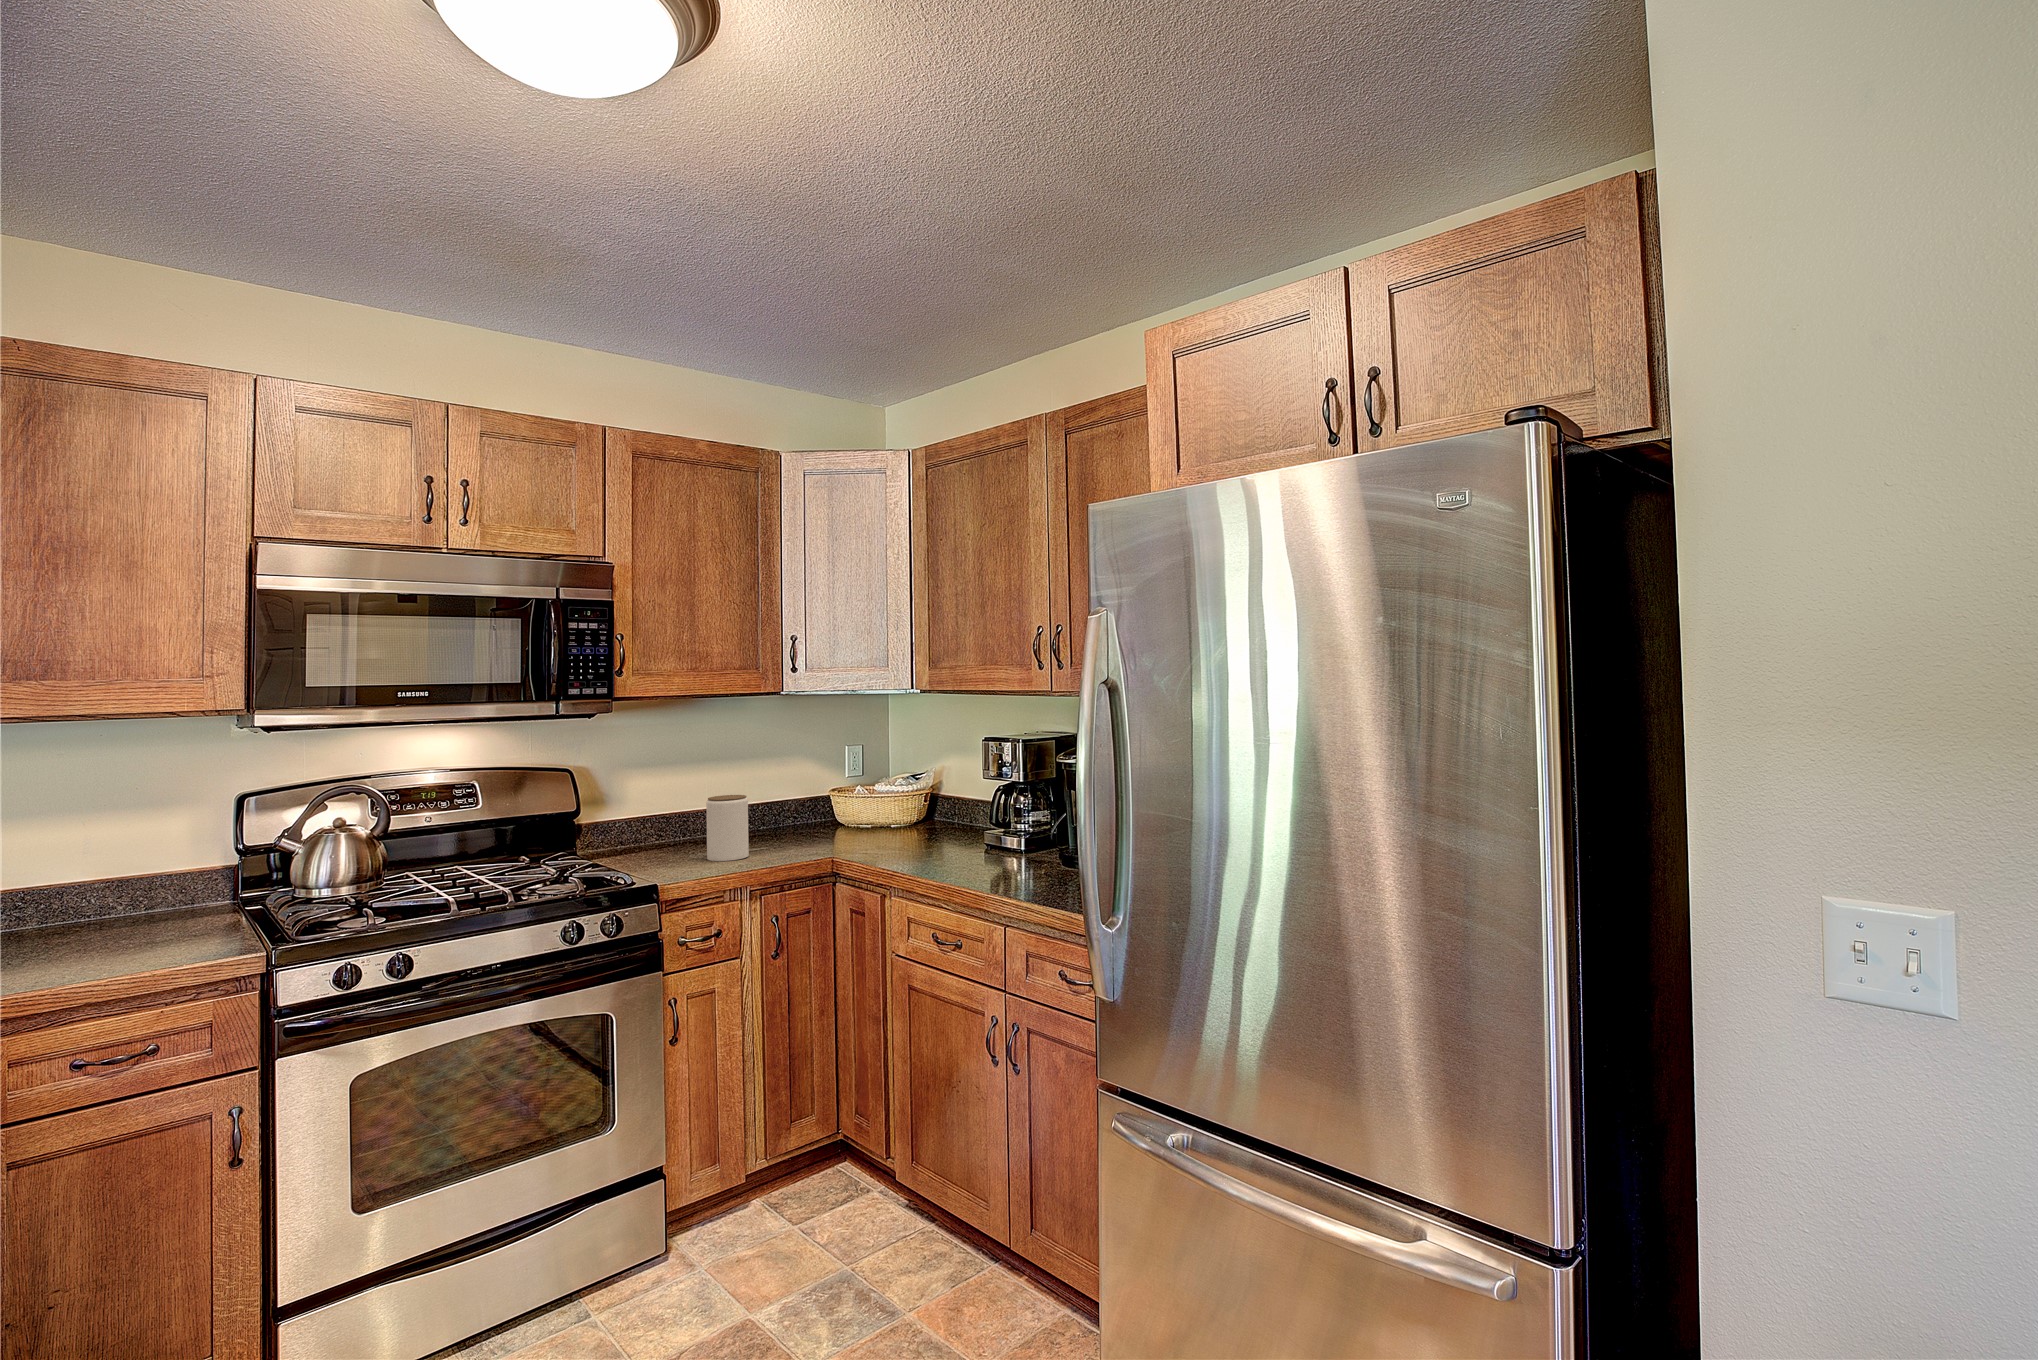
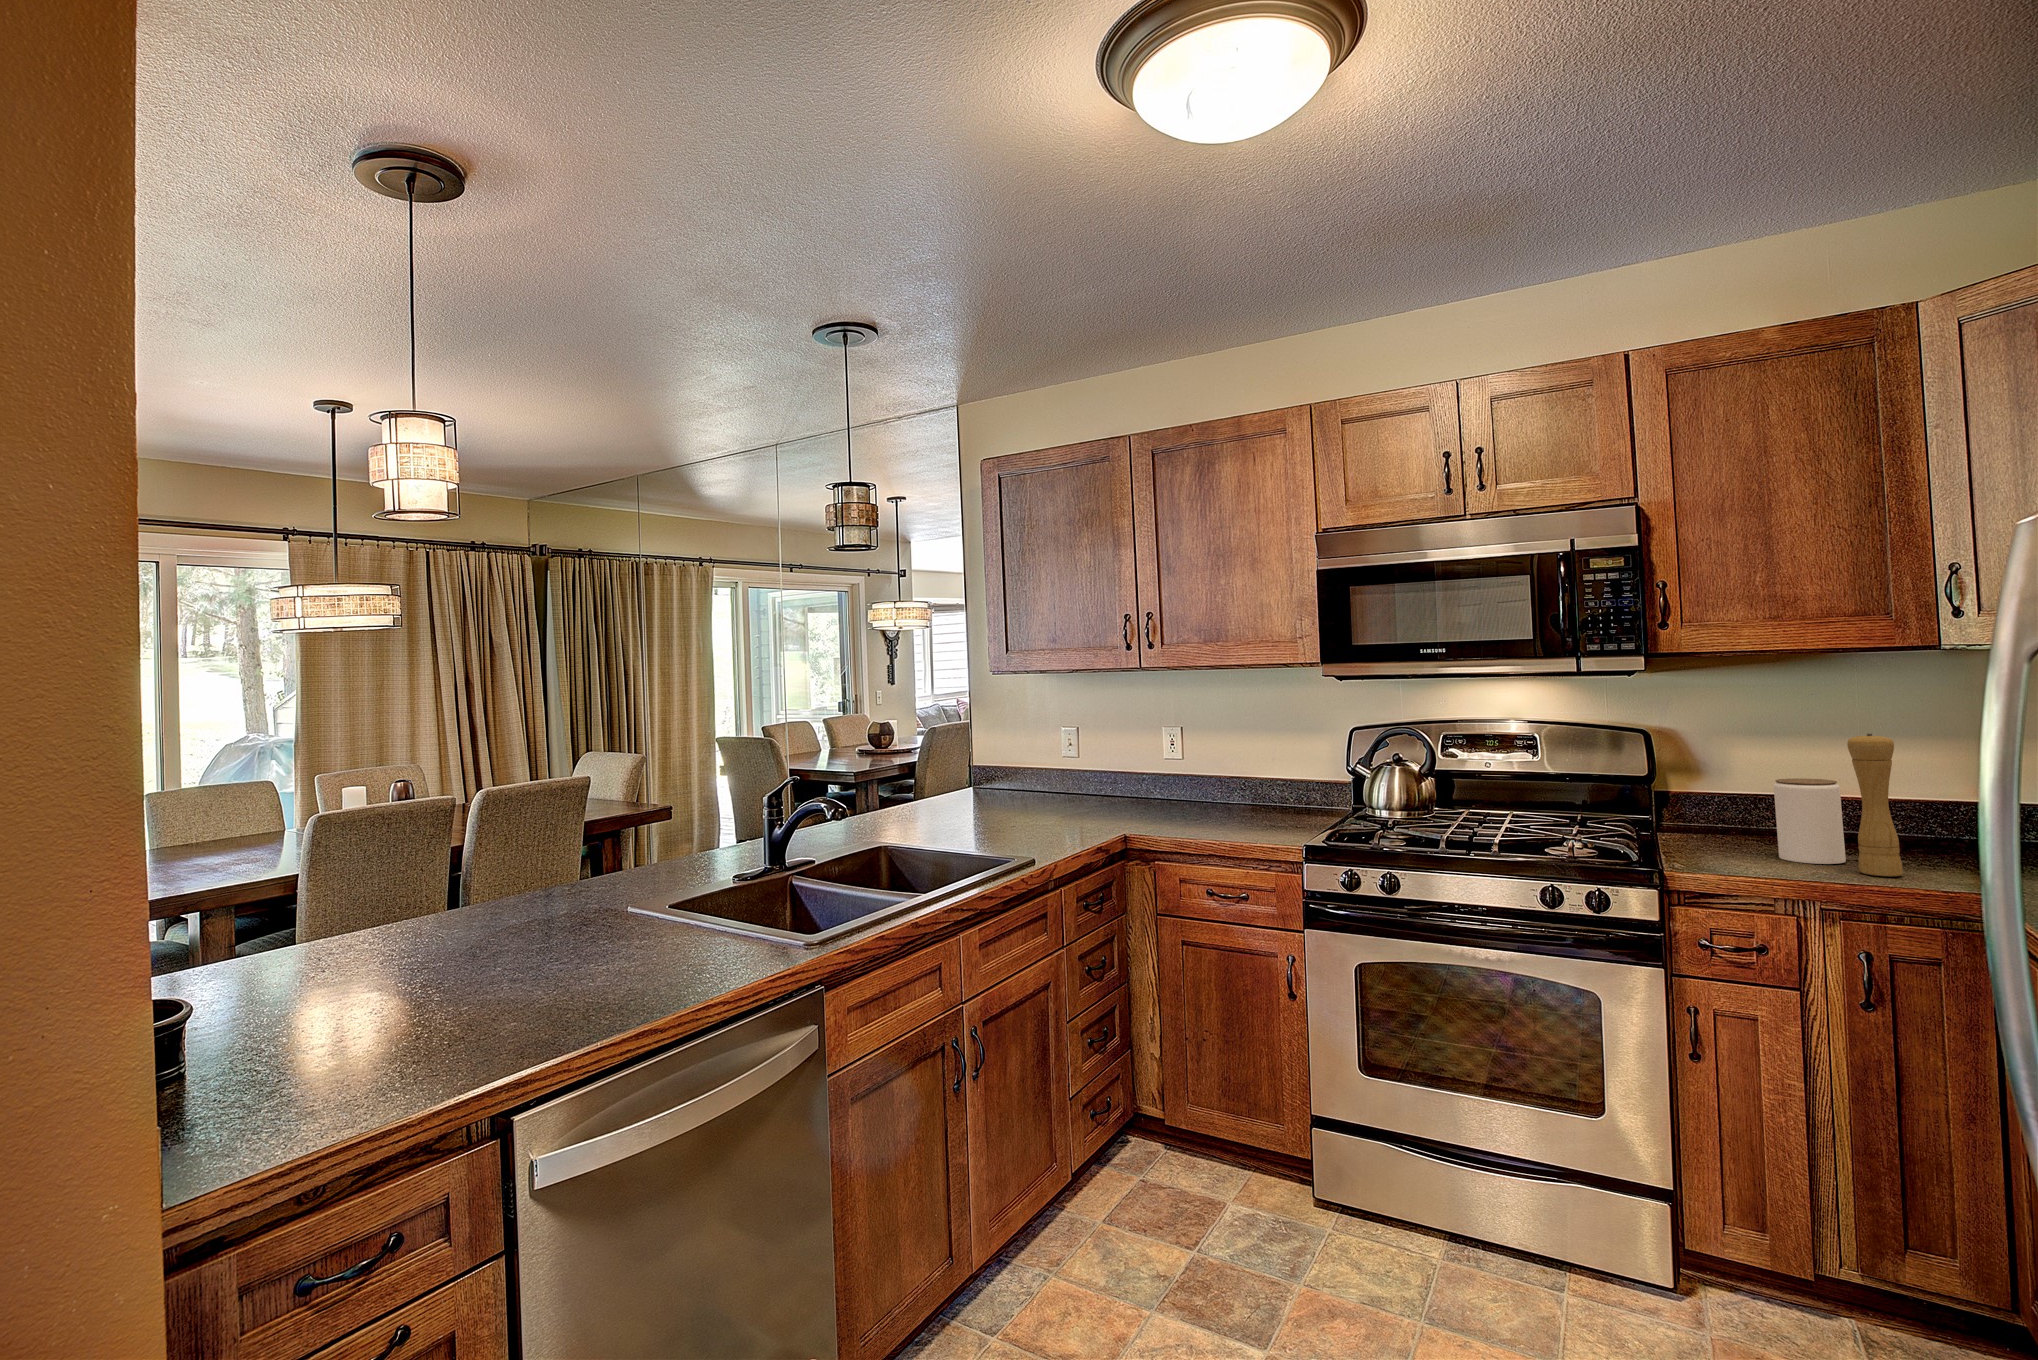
pepper mill: none [766,757,793,860] -> present [1847,734,1903,876]

